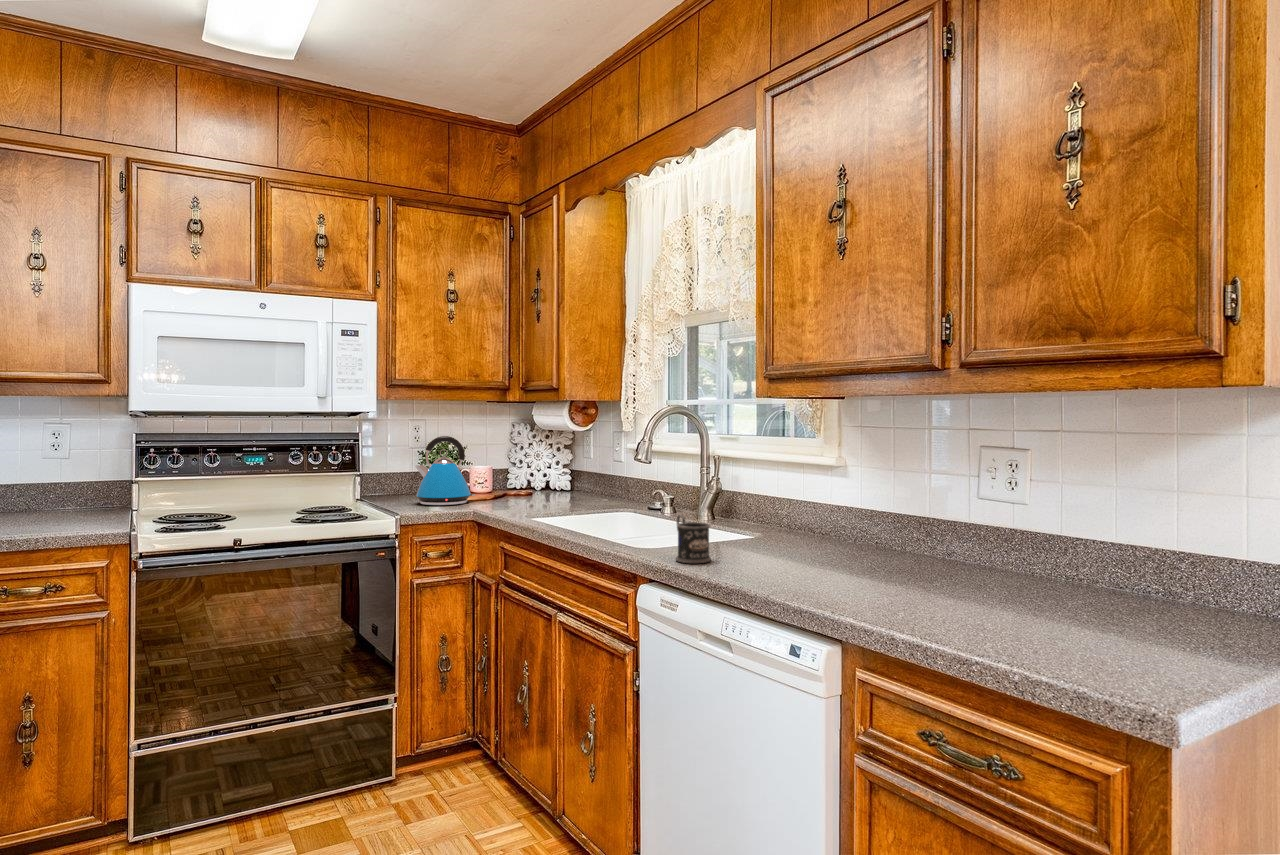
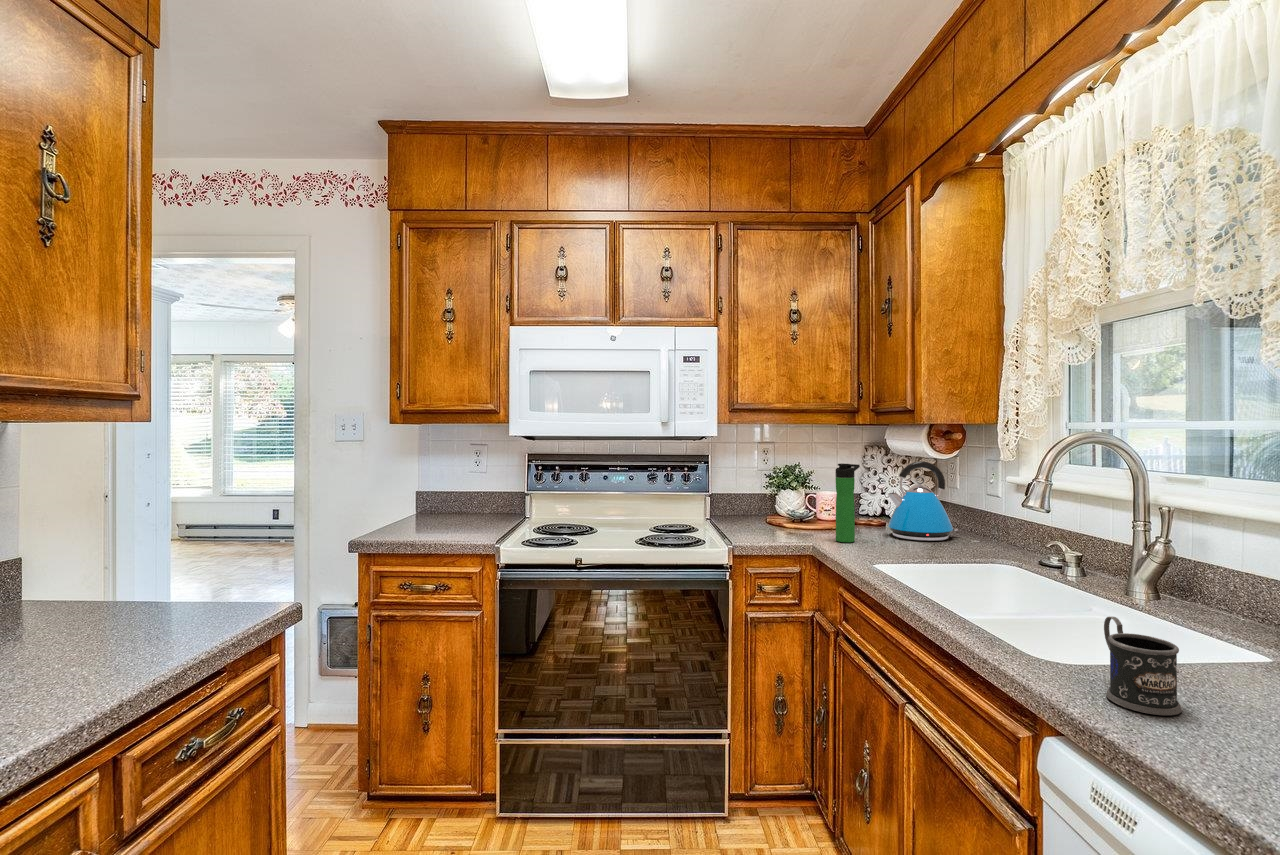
kettle: present [415,436,475,505] -> present [888,461,958,541]
bottle: none [493,437,514,507] -> present [836,463,860,542]

